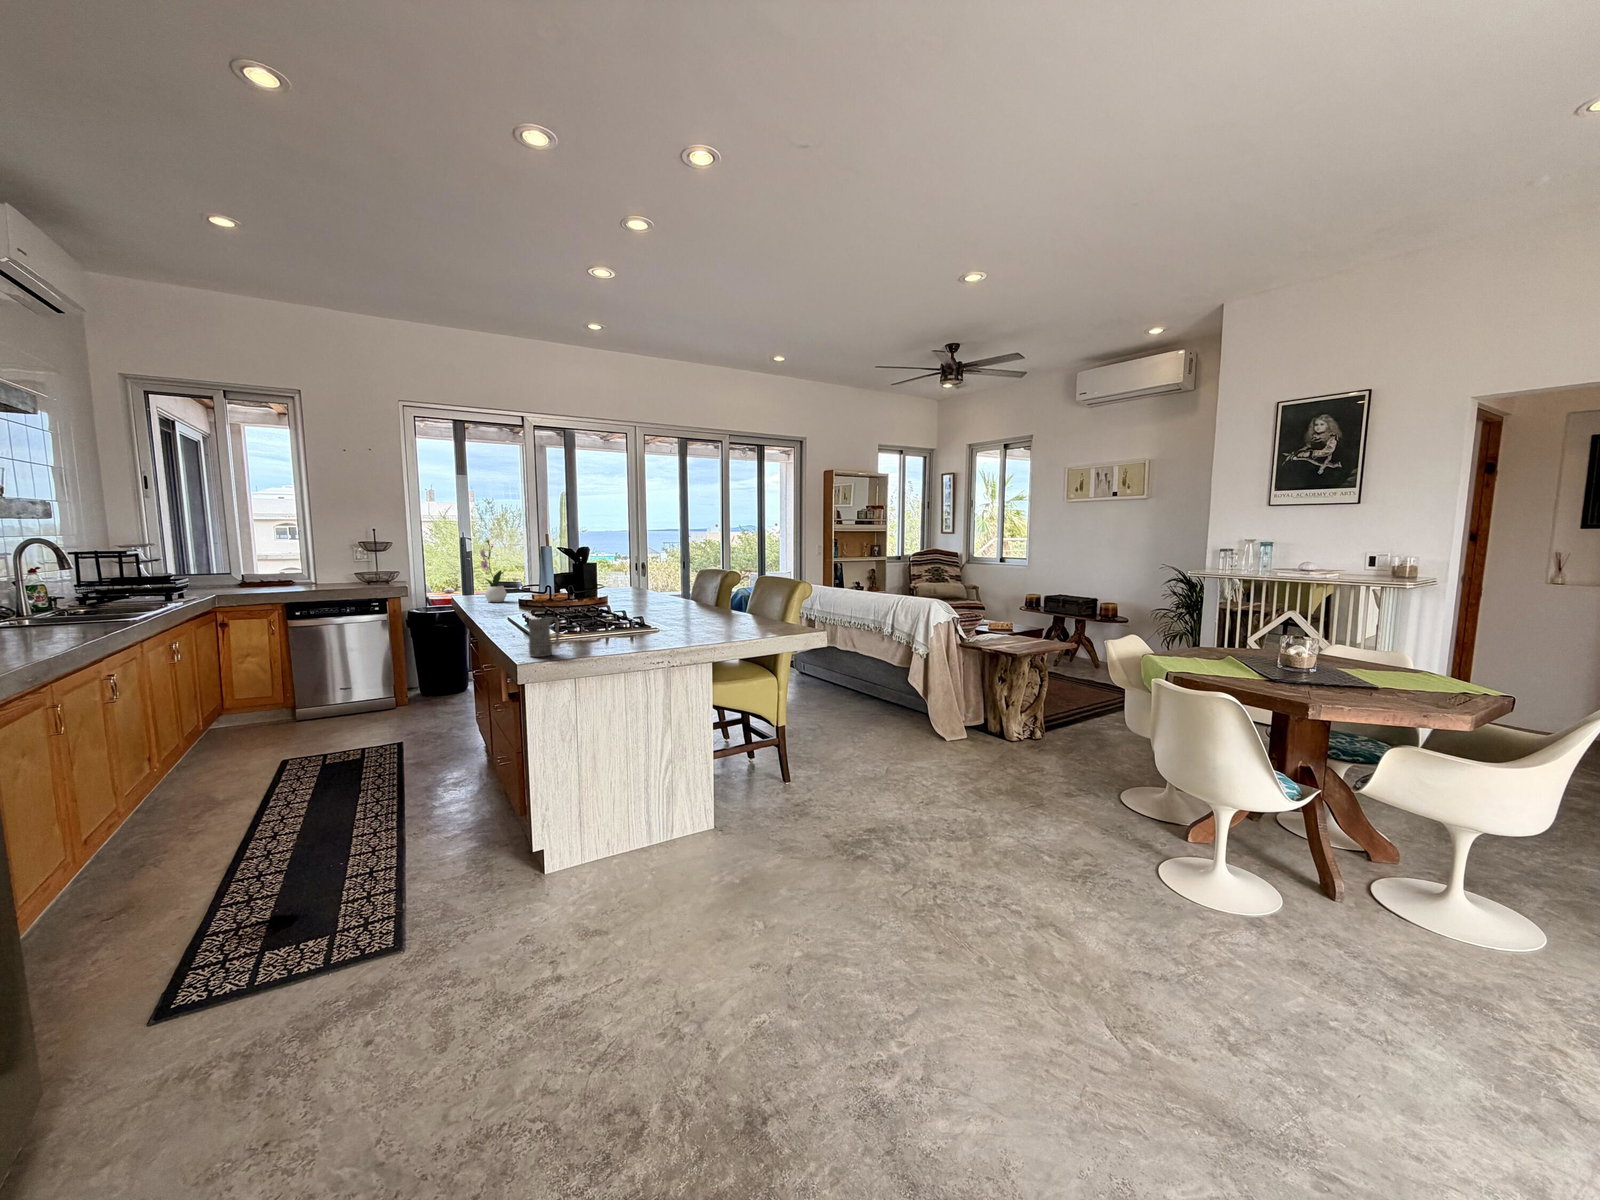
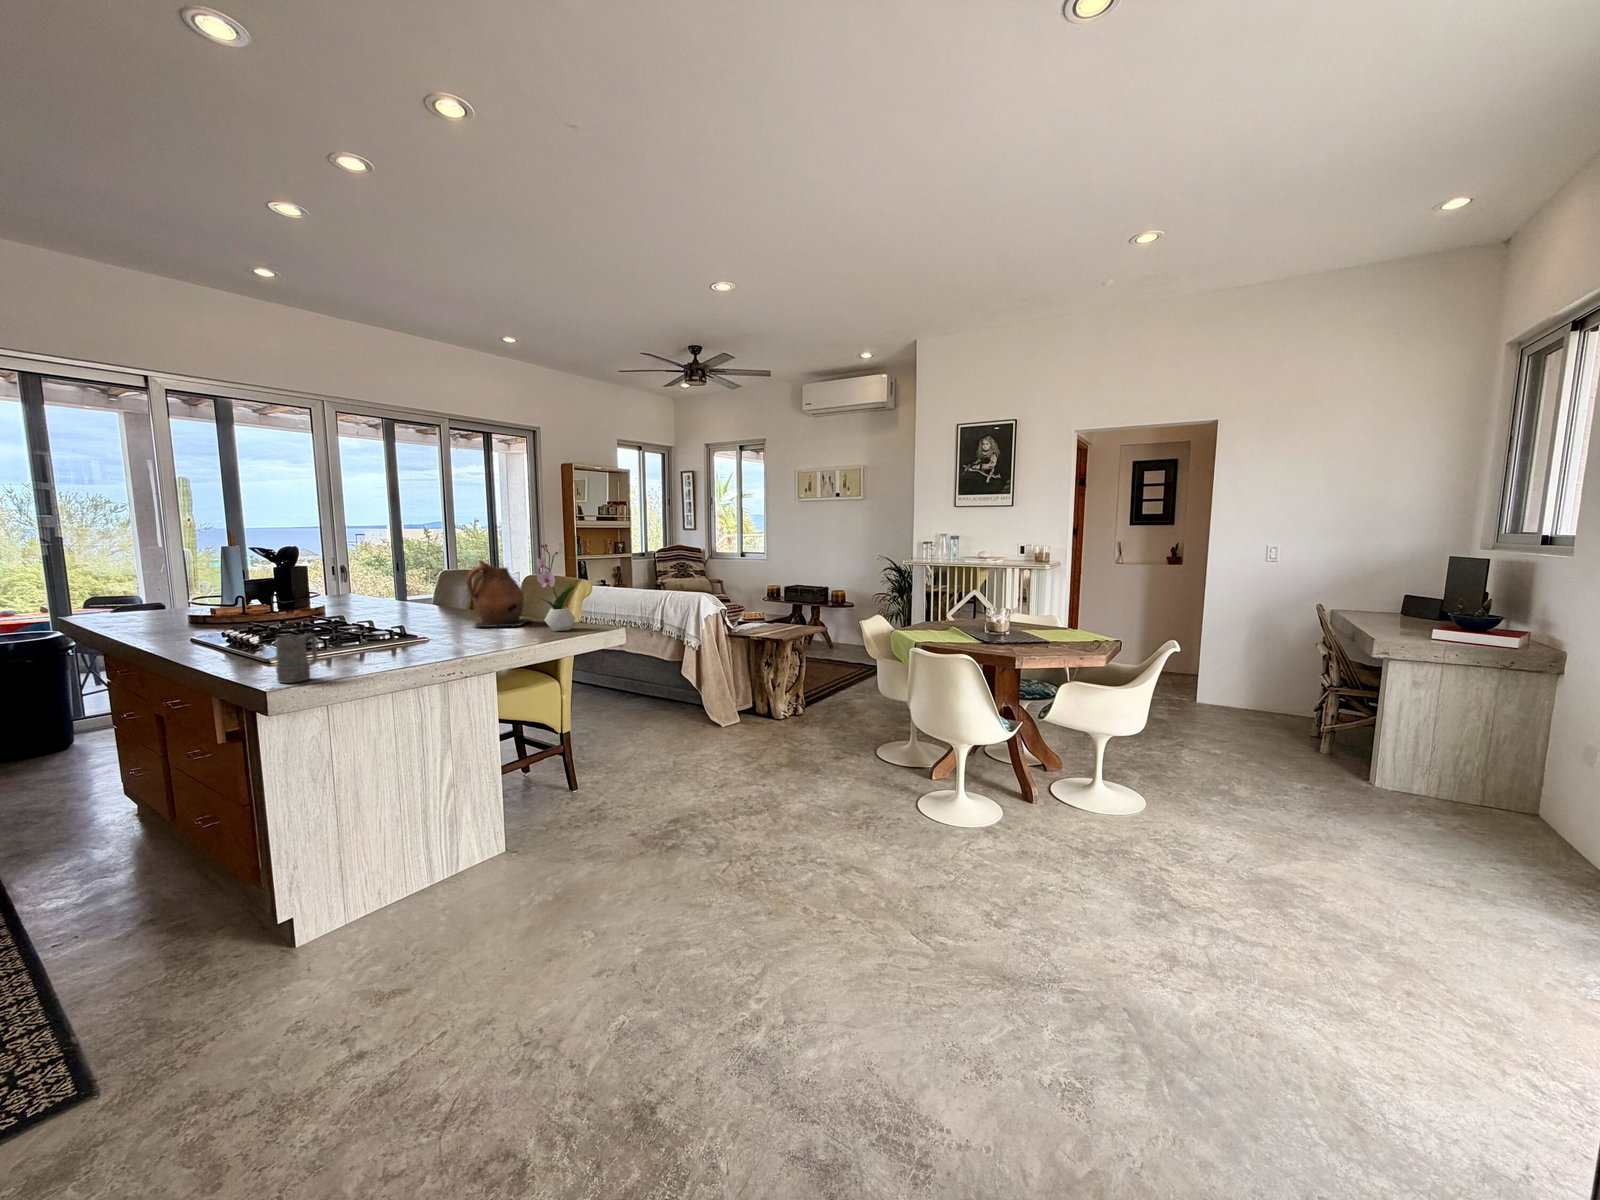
flower arrangement: present [481,540,507,602] -> present [537,544,576,631]
ceramic pitcher: none [701,560,757,622] -> present [466,560,531,627]

